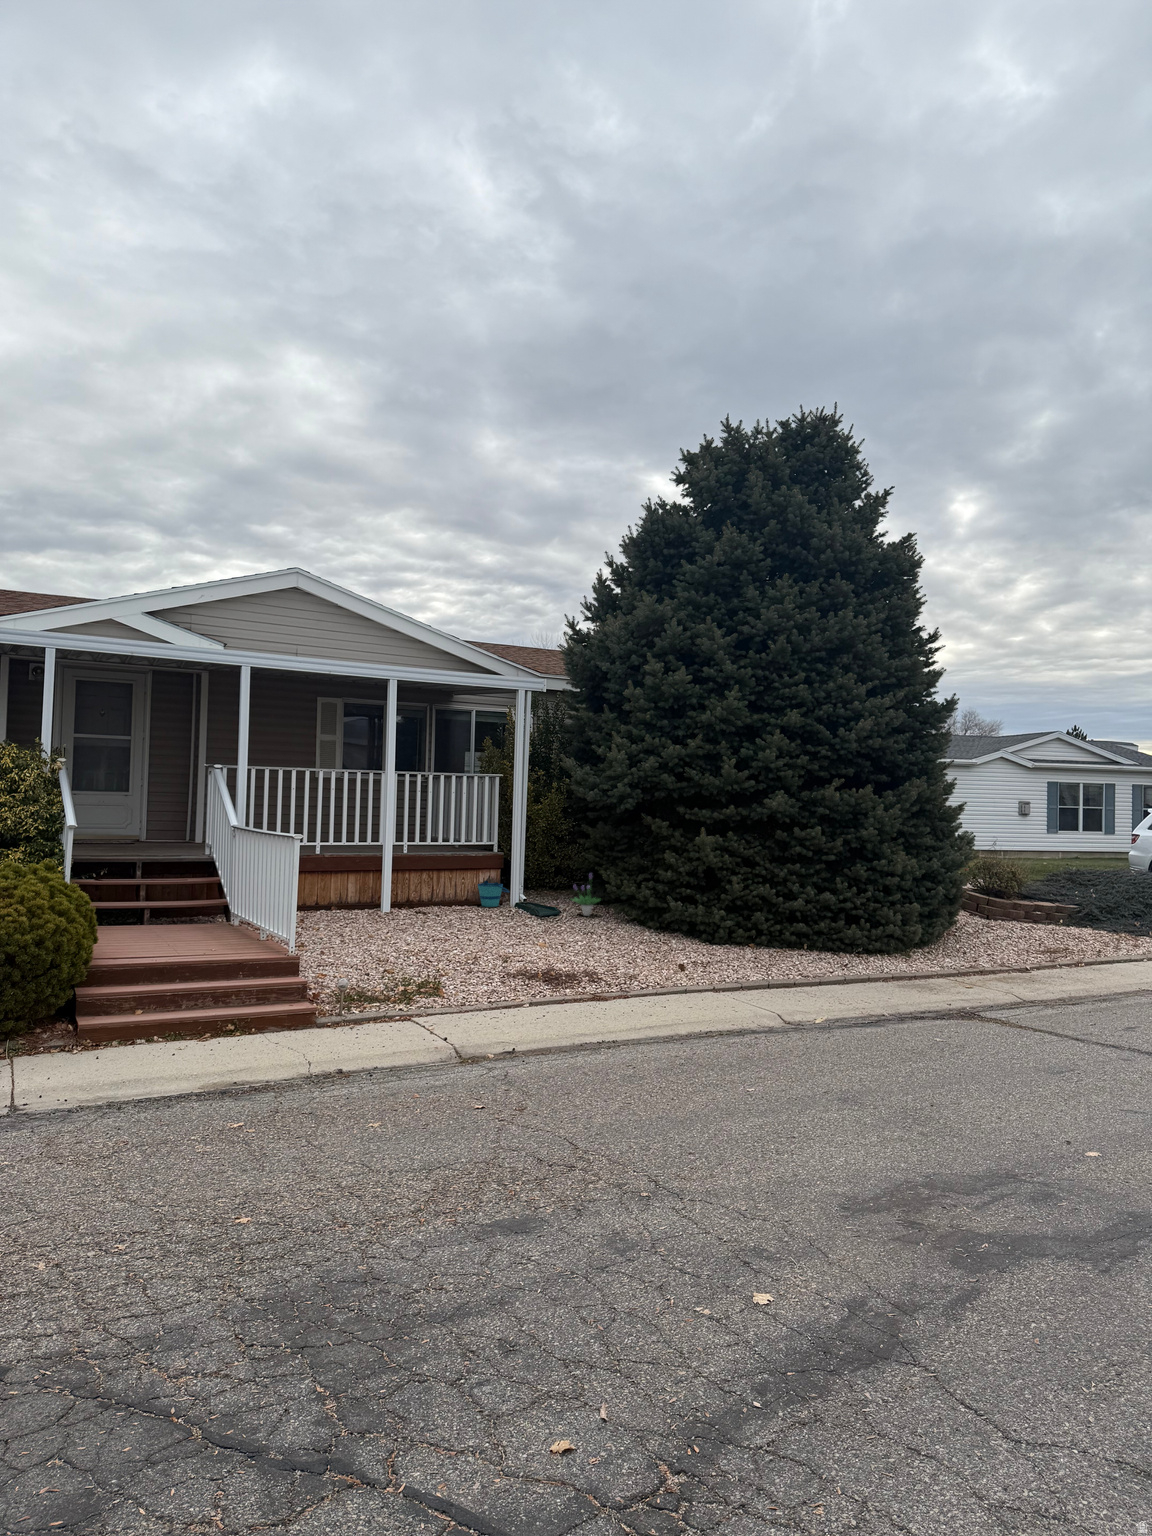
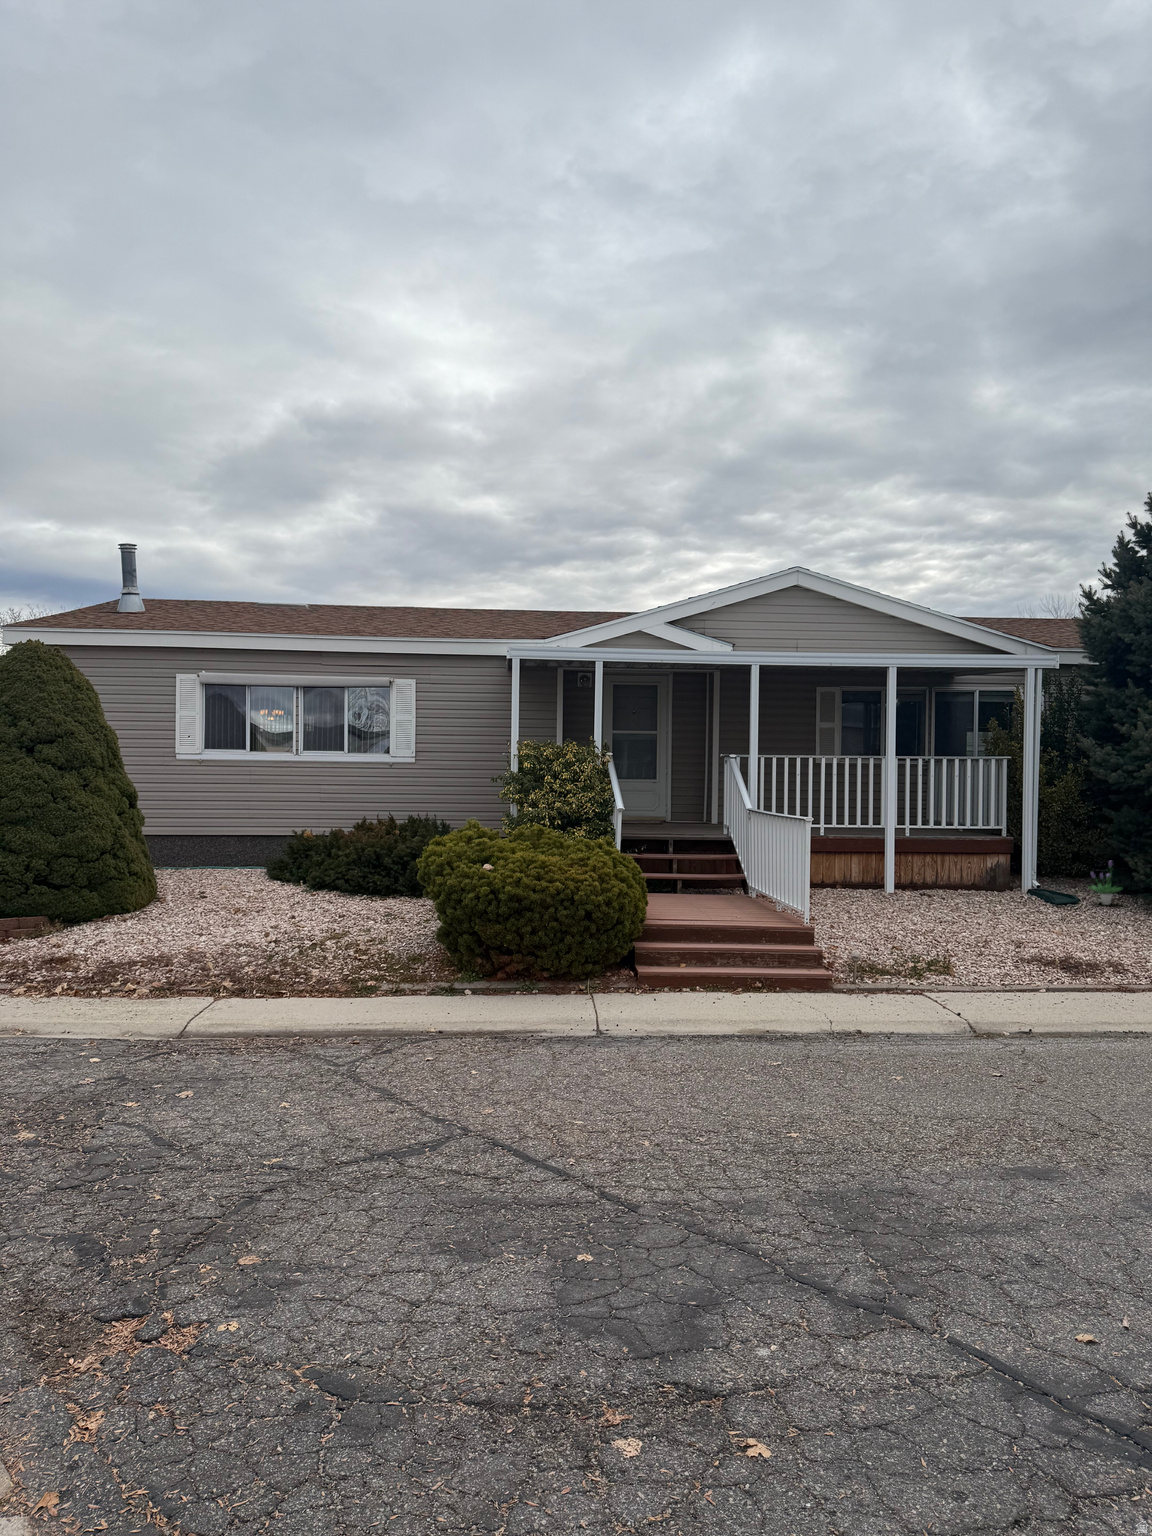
bucket: present [478,881,510,907] -> none [985,865,1020,892]

